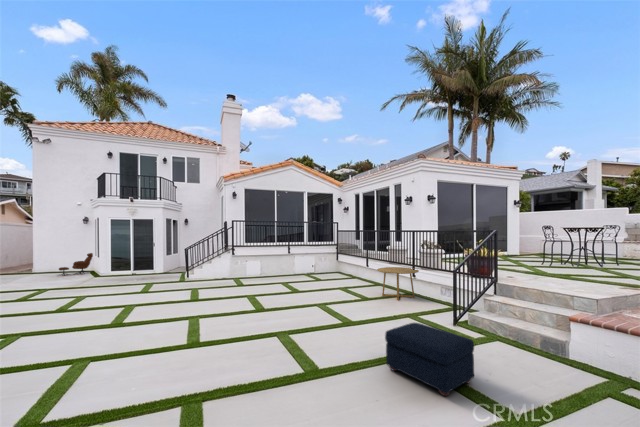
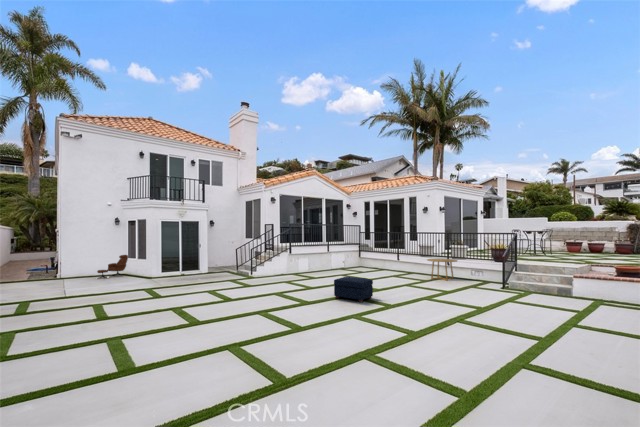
ottoman: present [385,323,474,396] -> present [334,277,373,302]

